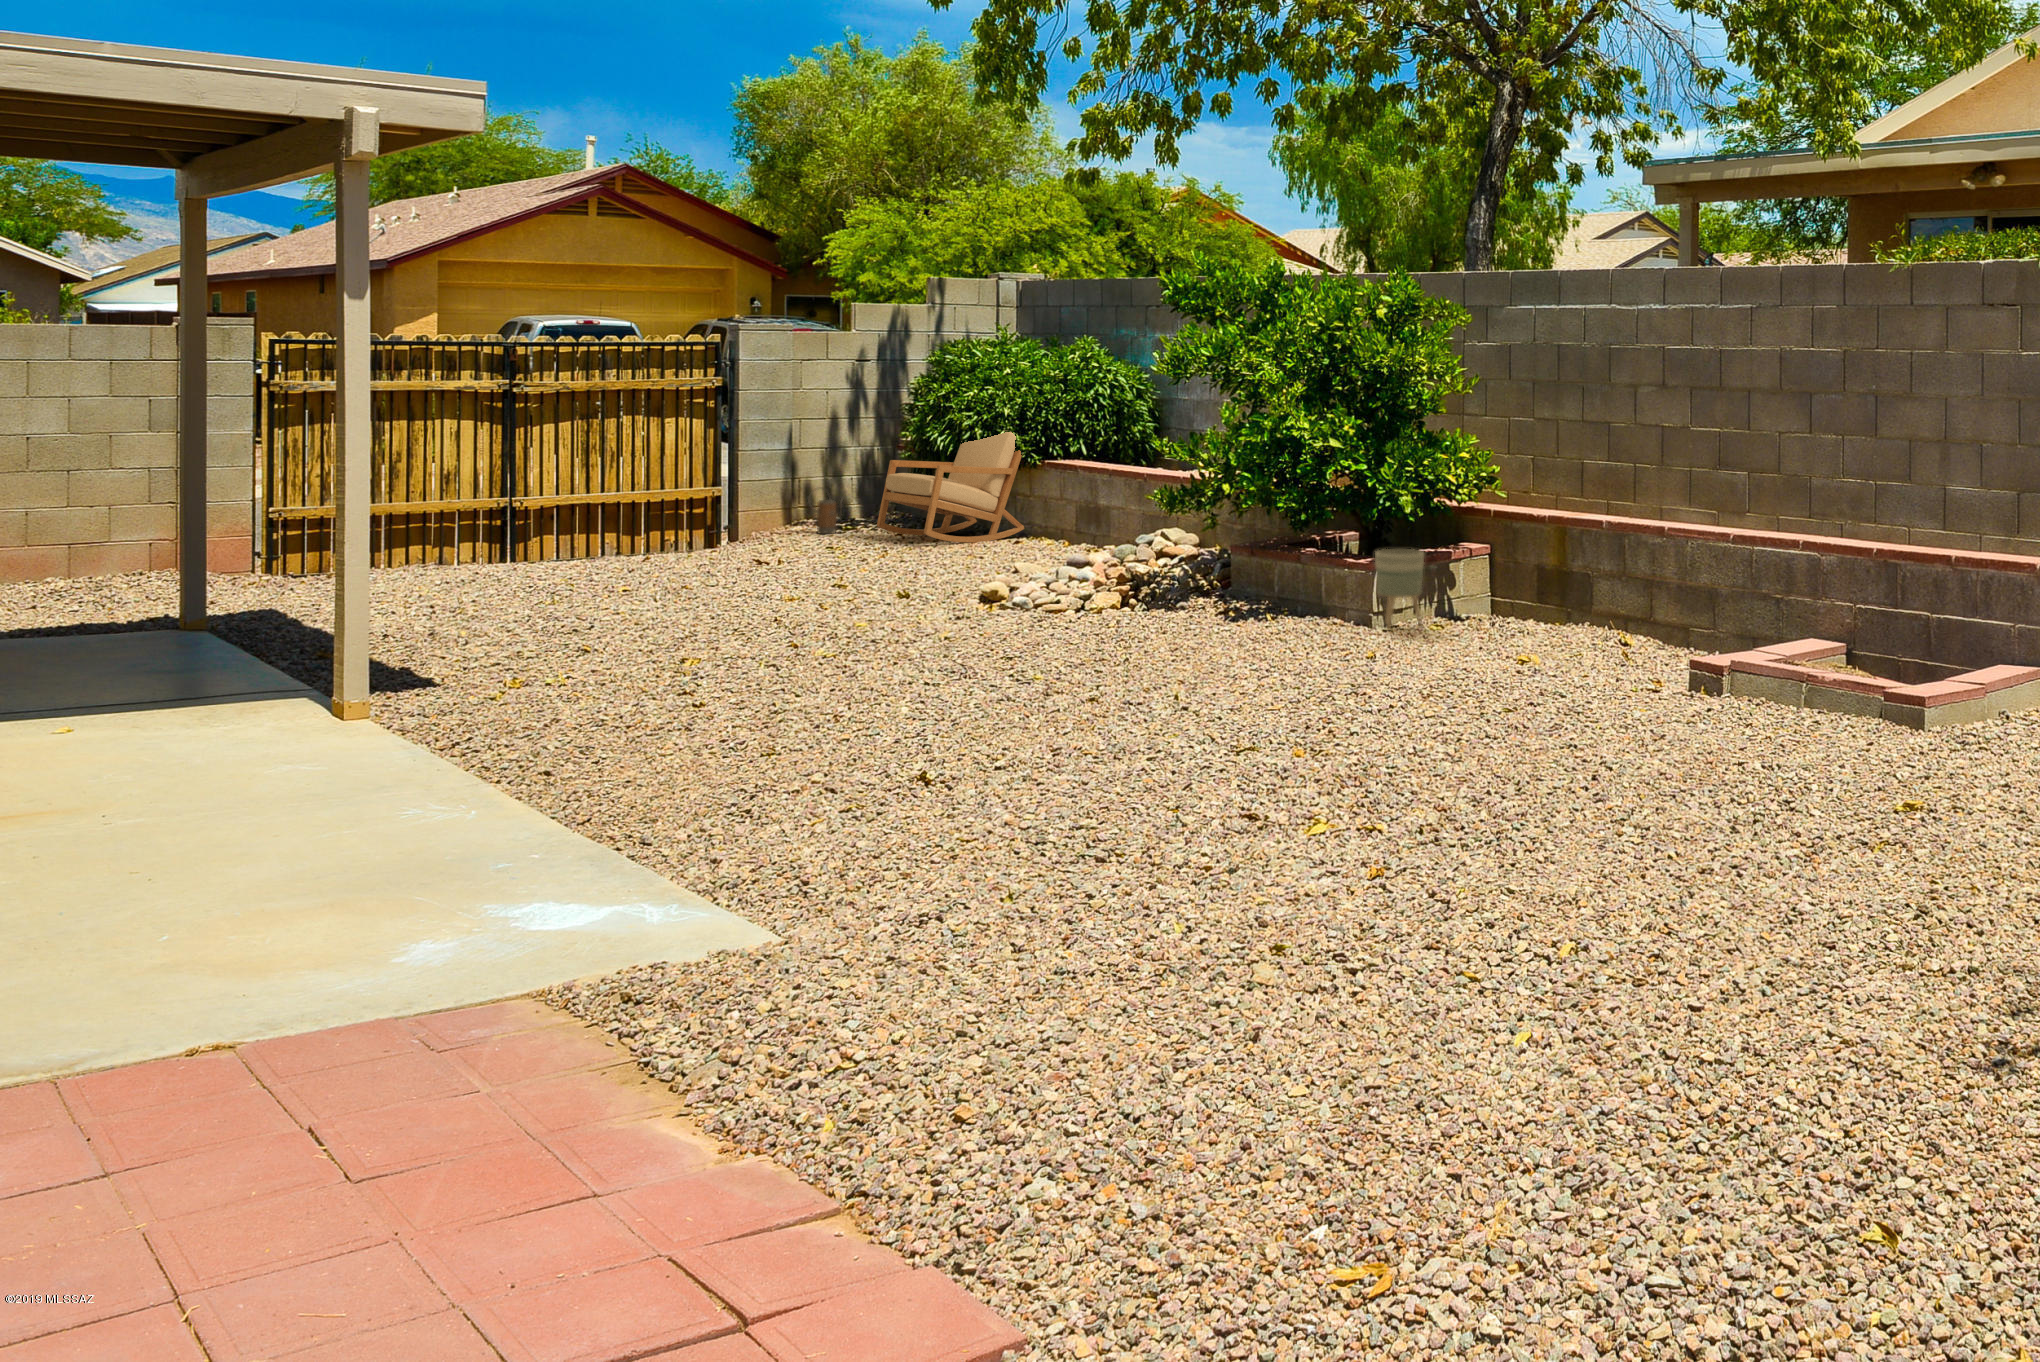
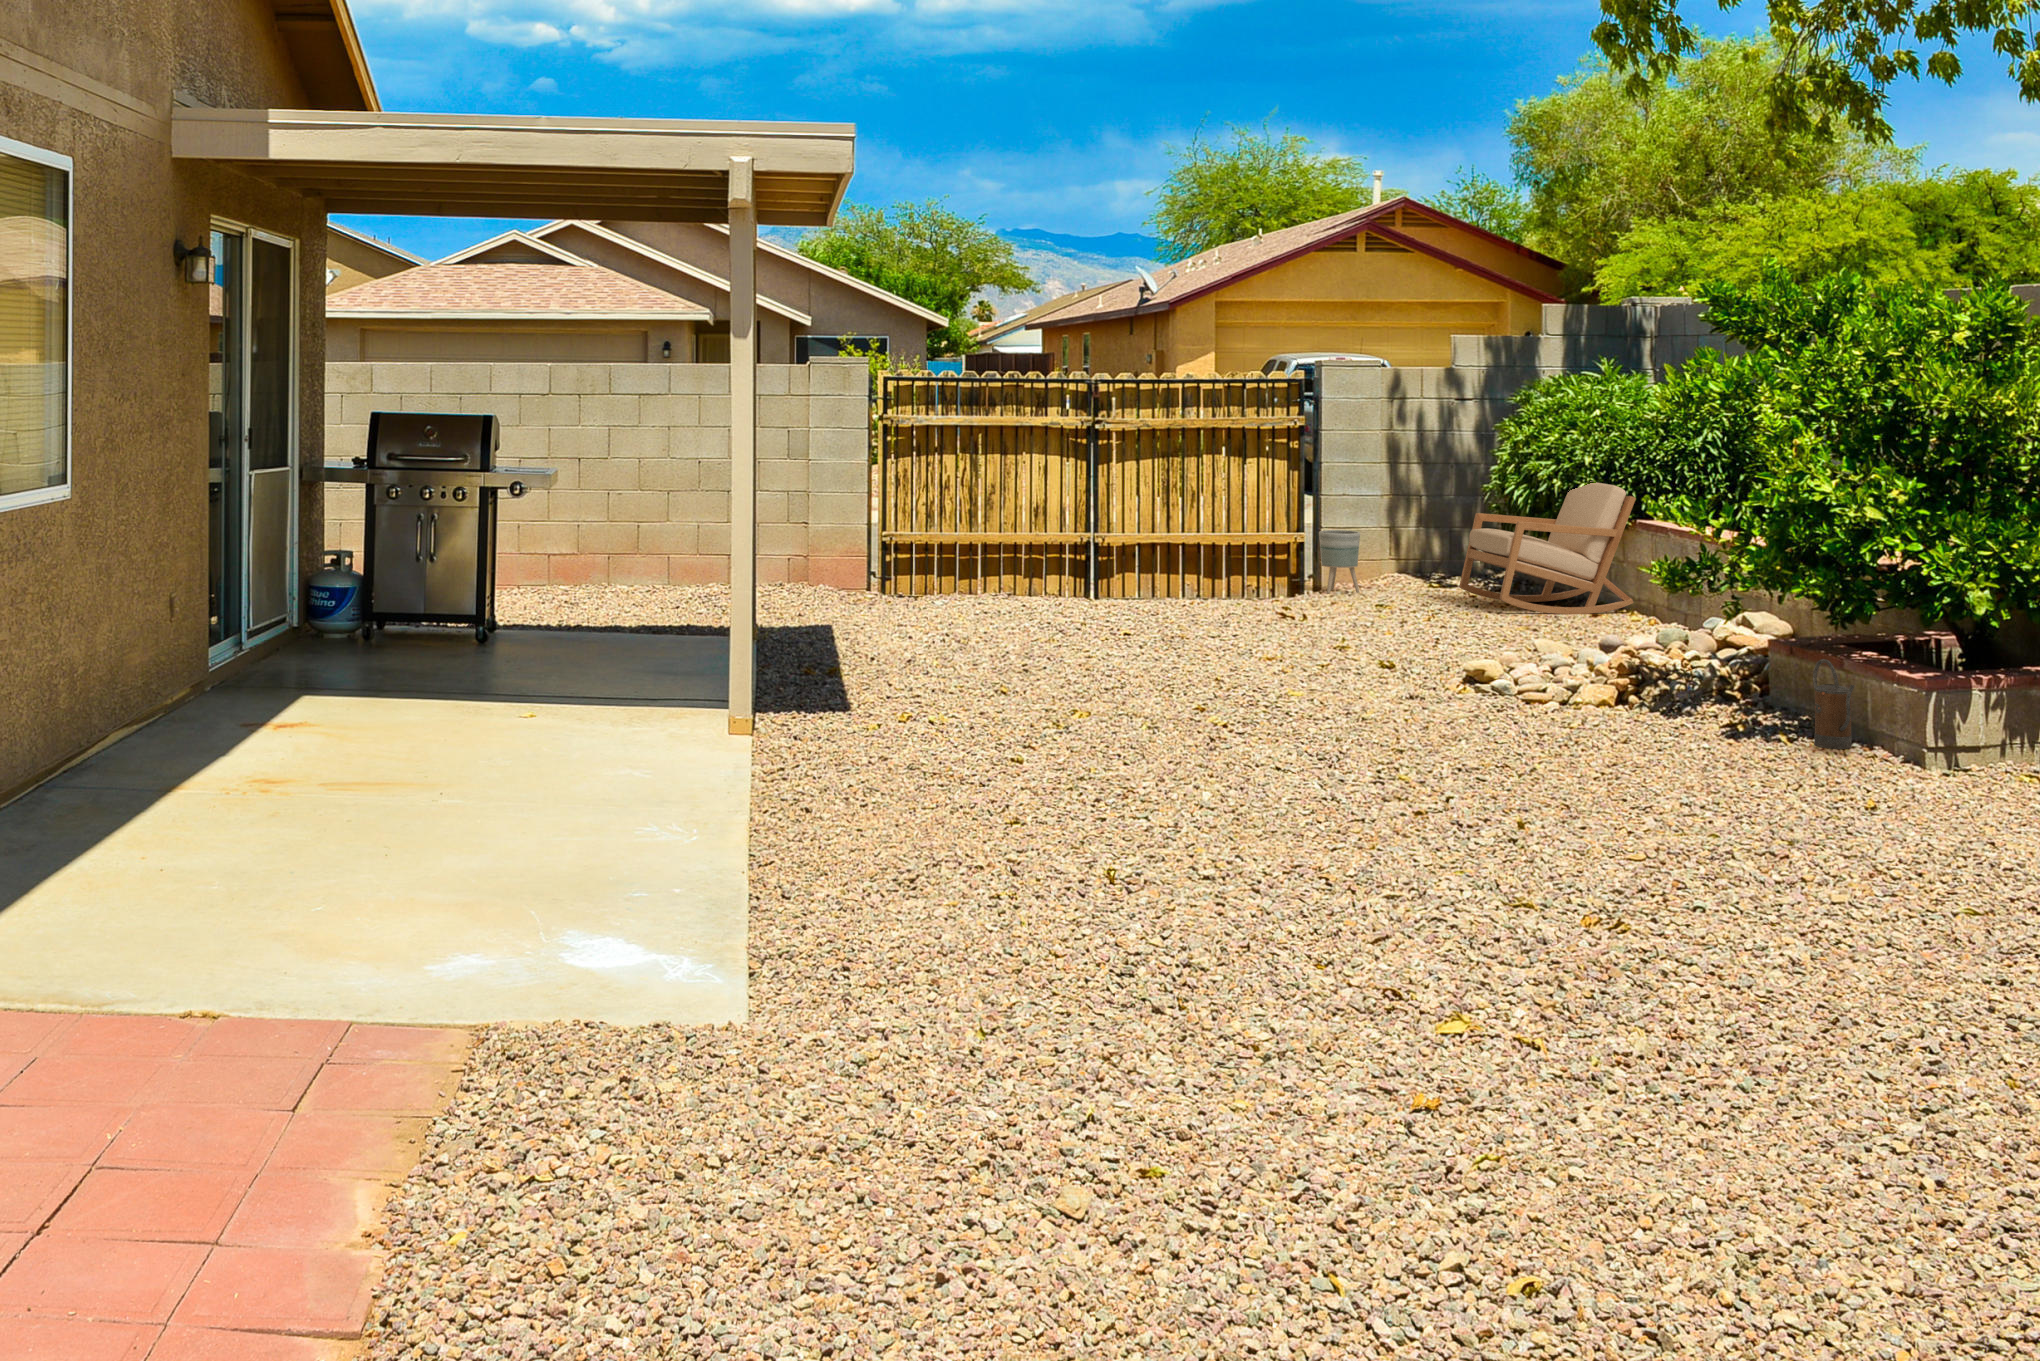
watering can: present [815,491,838,534] -> present [1813,659,1855,749]
planter: present [1375,549,1424,629] -> present [1319,530,1360,593]

